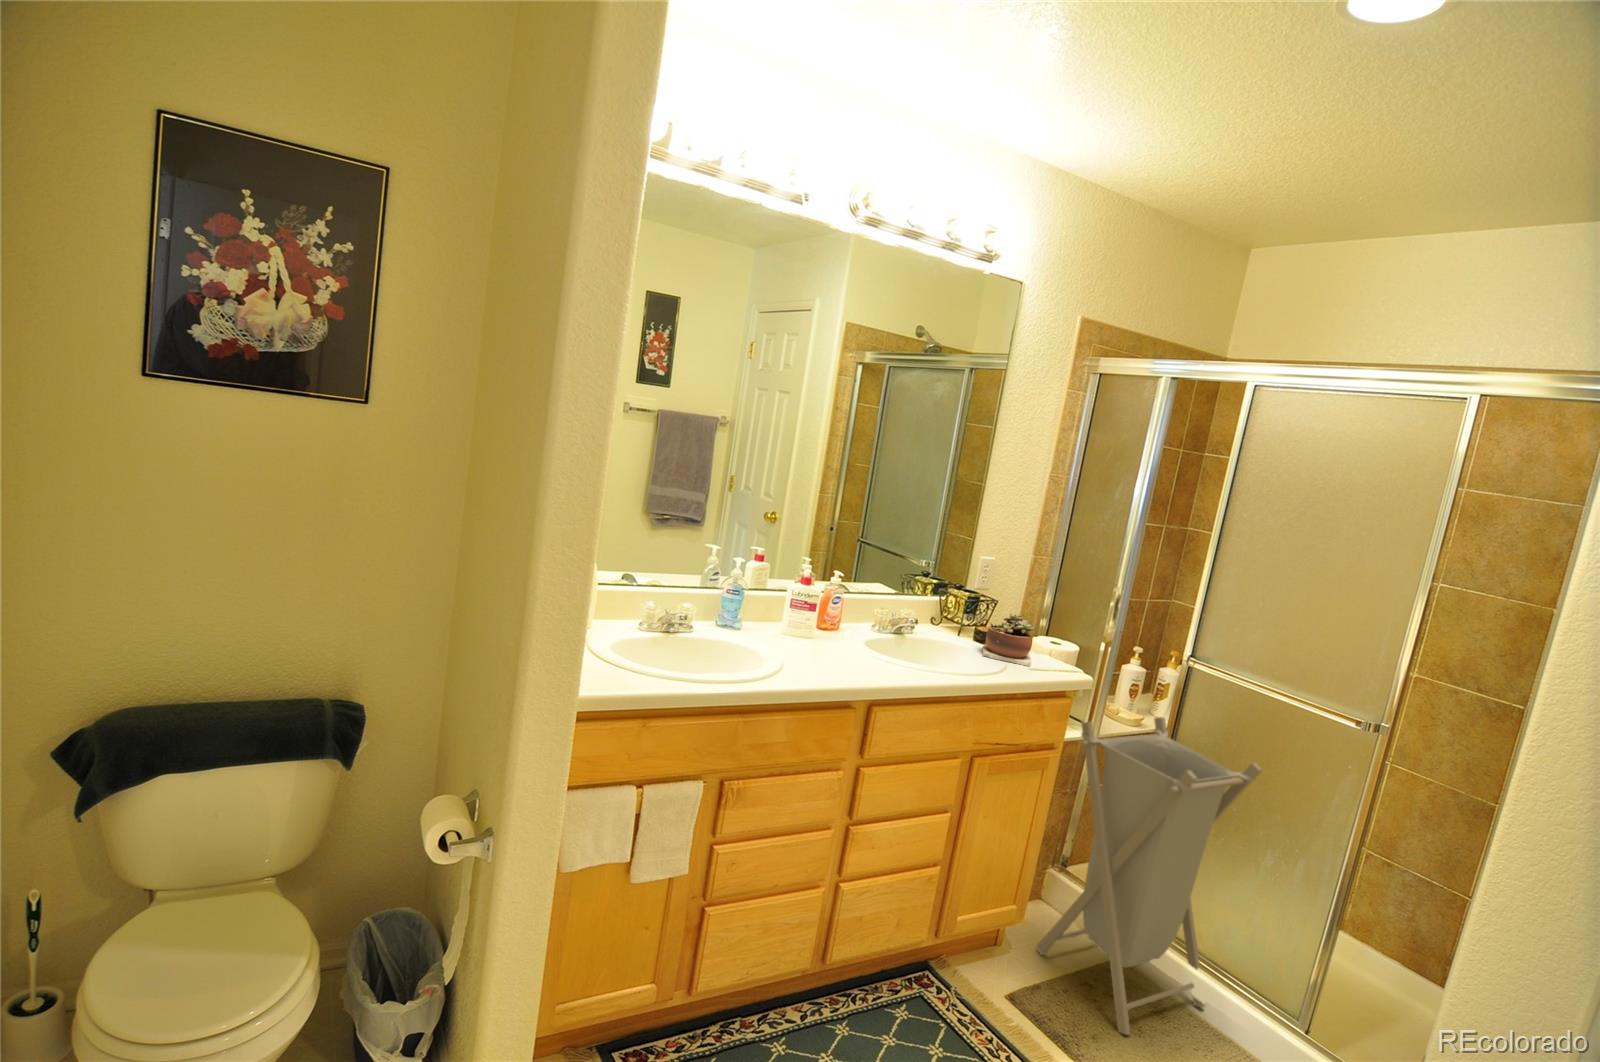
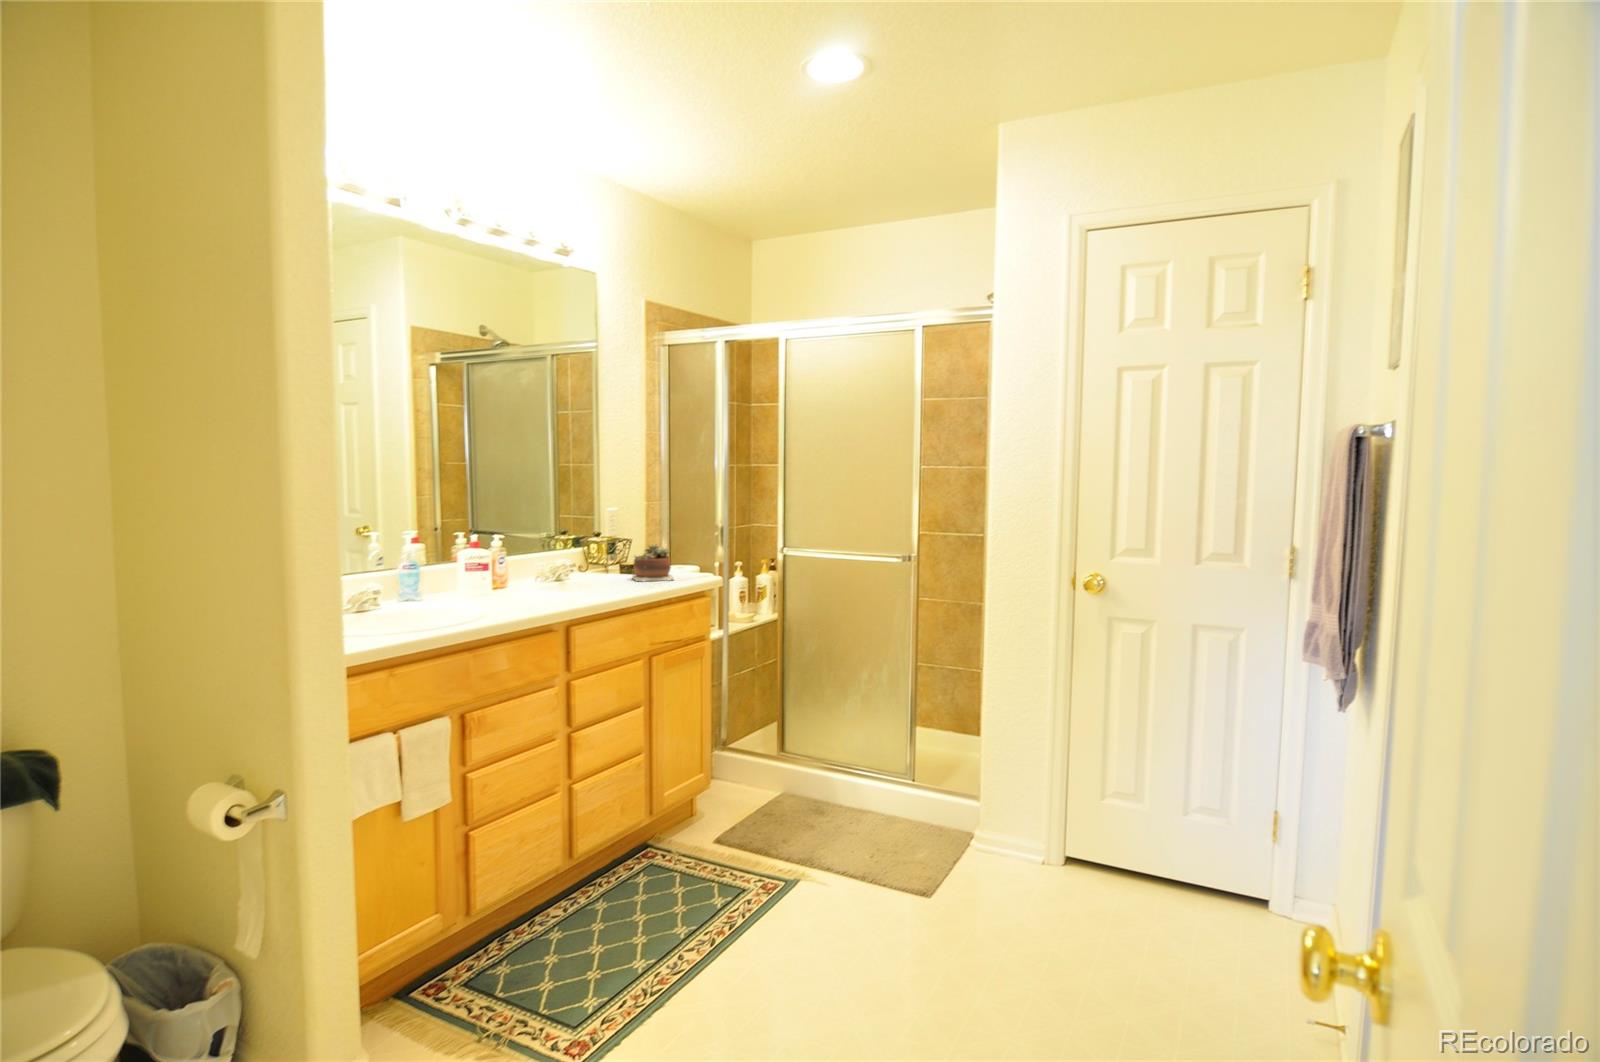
laundry hamper: present [1037,717,1262,1035] -> none [719,601,843,829]

